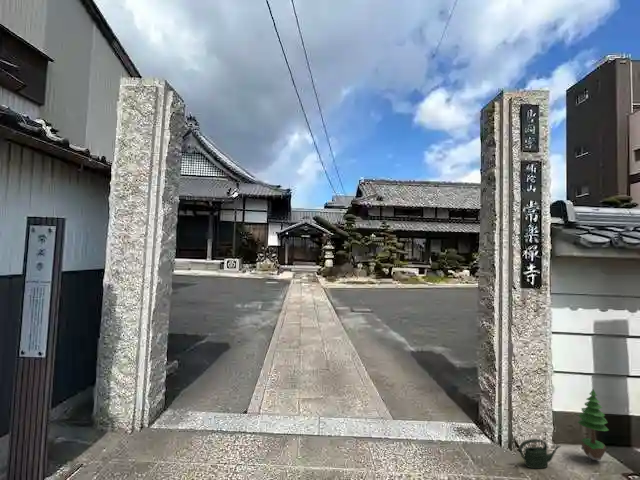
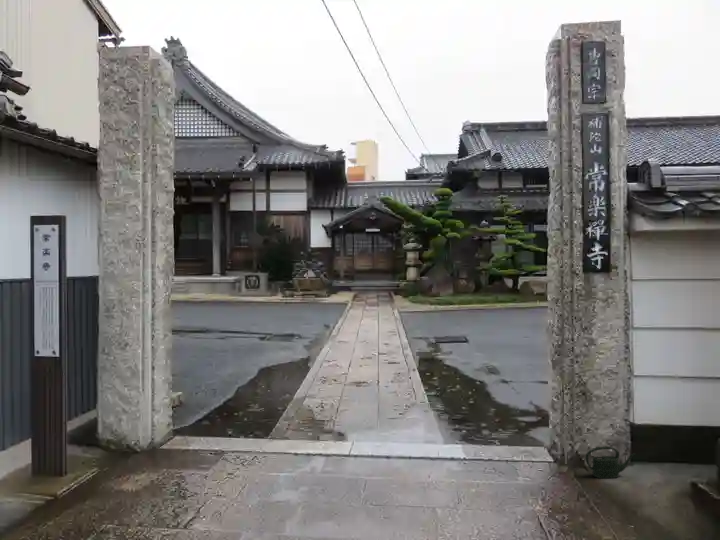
potted tree: present [578,389,608,460] -> none [662,388,695,472]

